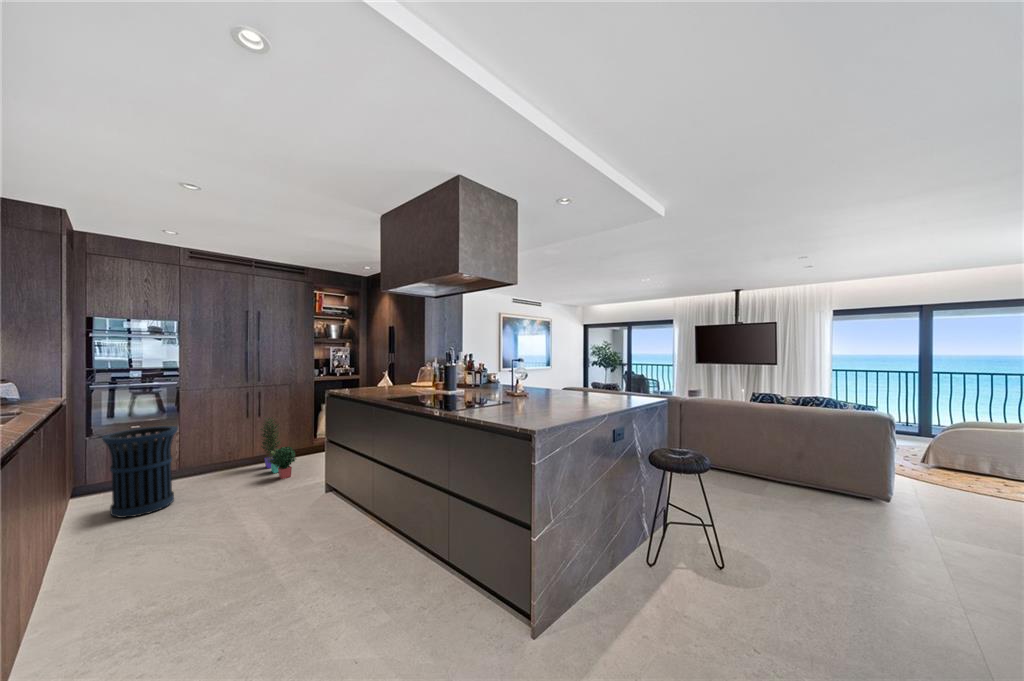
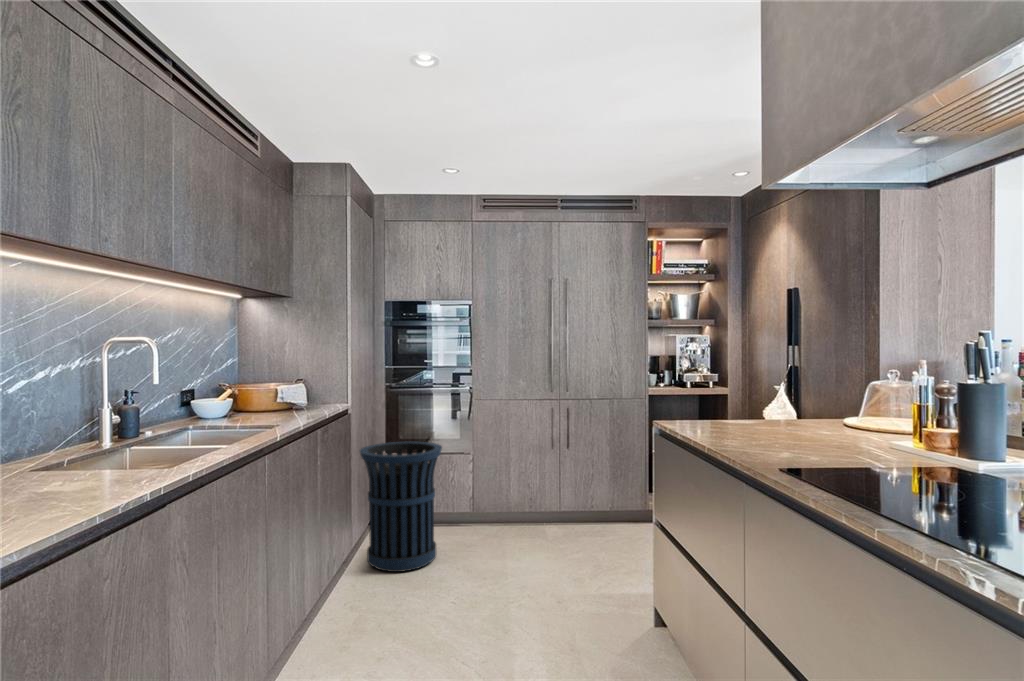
potted plant: present [261,418,296,479] -> none [558,446,605,563]

